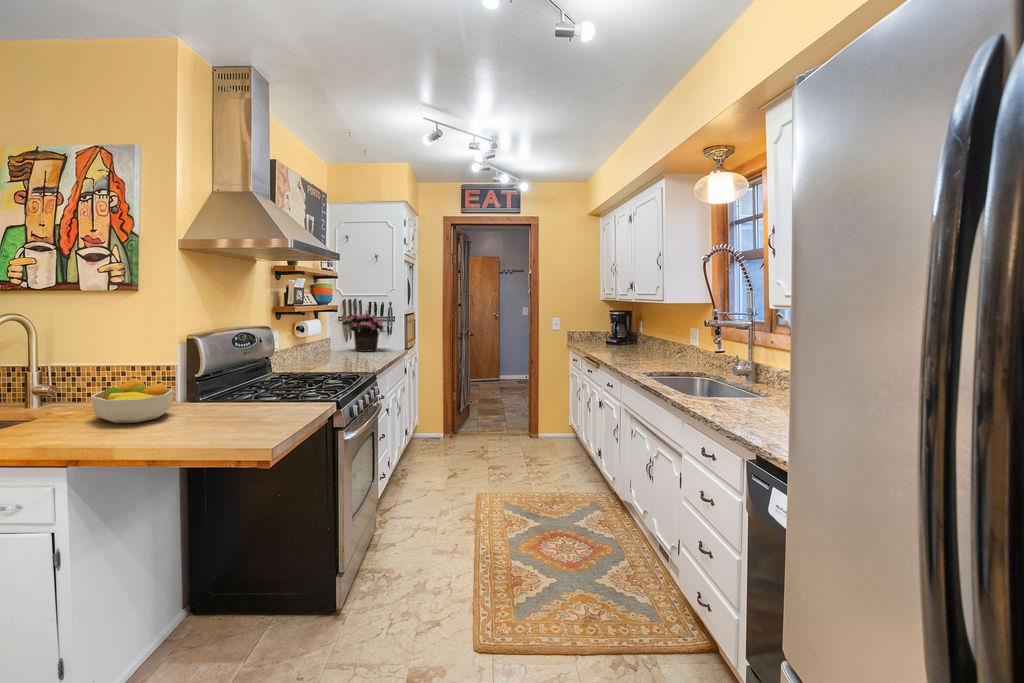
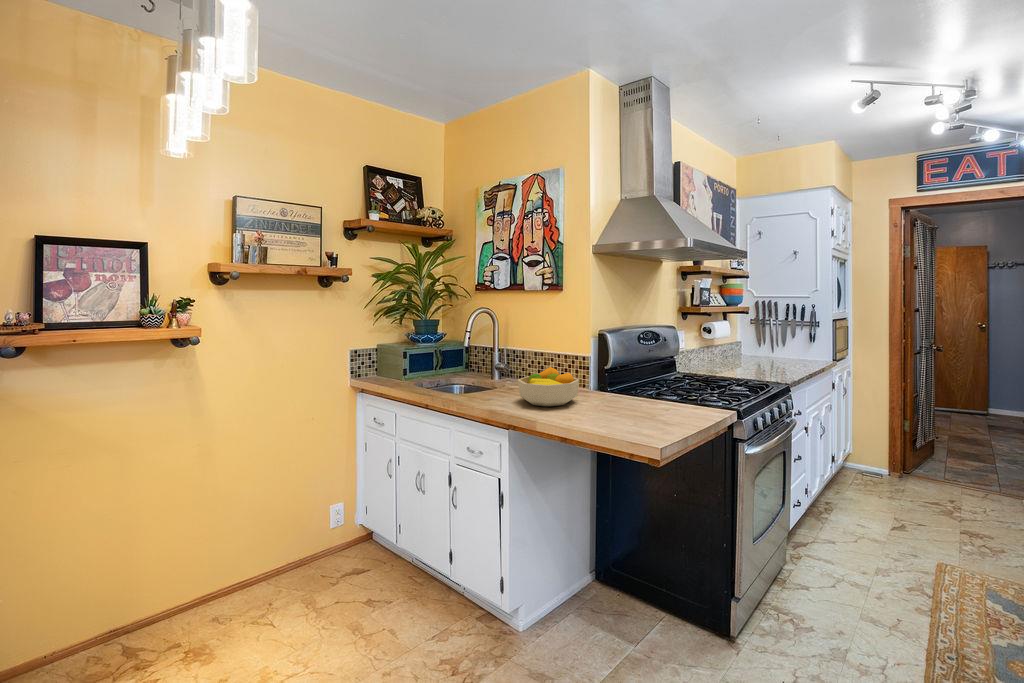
potted flower: present [343,310,385,352] -> none [753,313,807,359]

